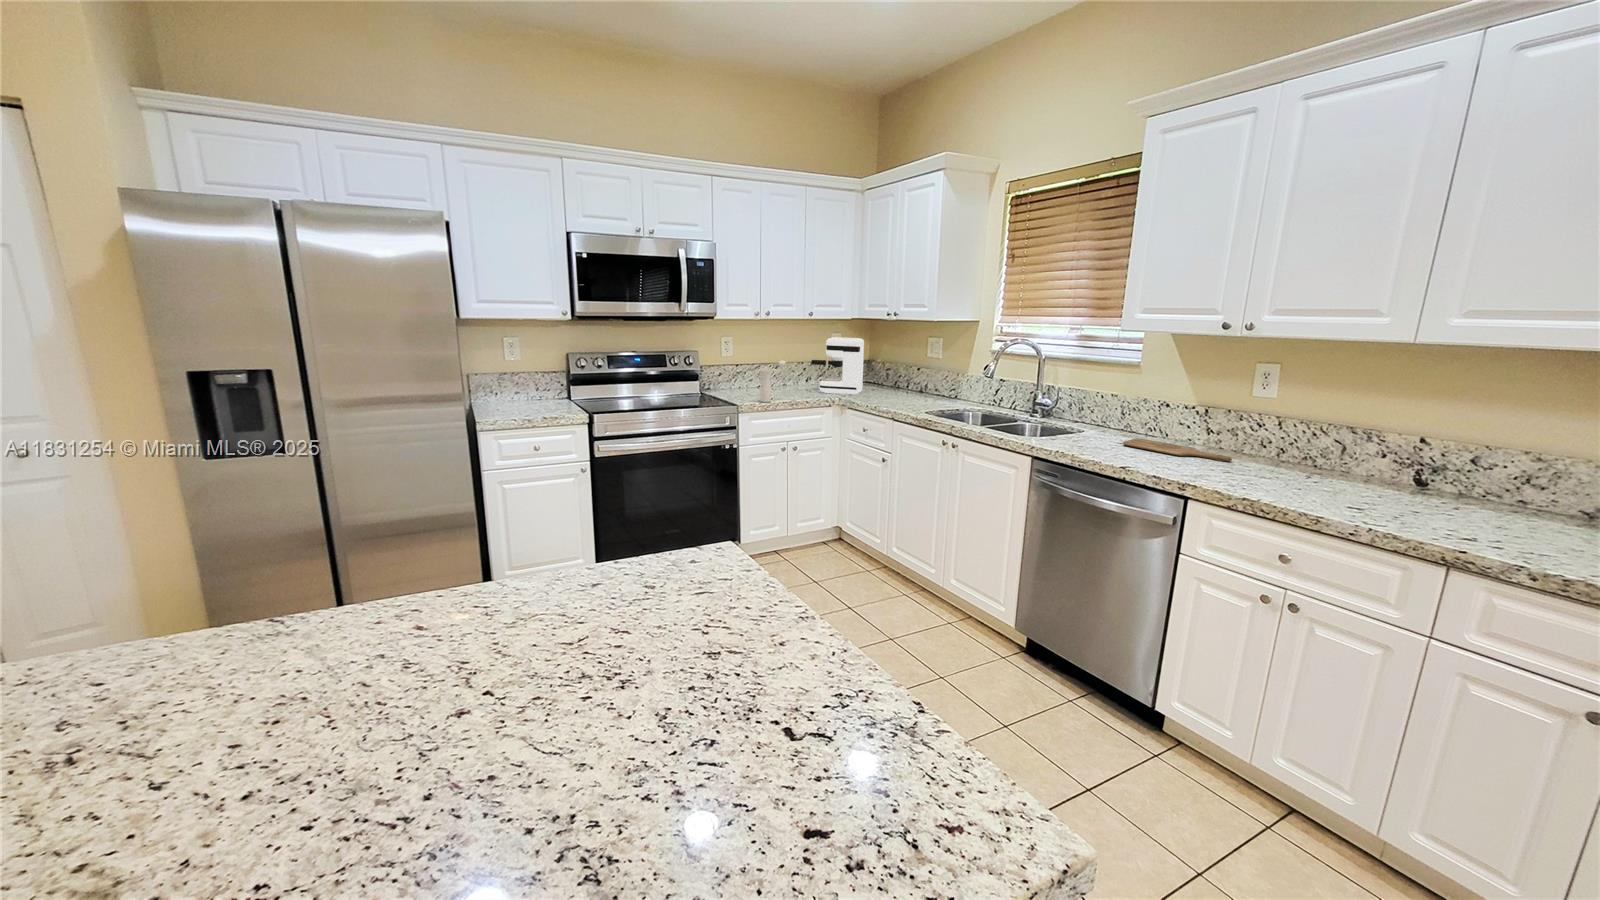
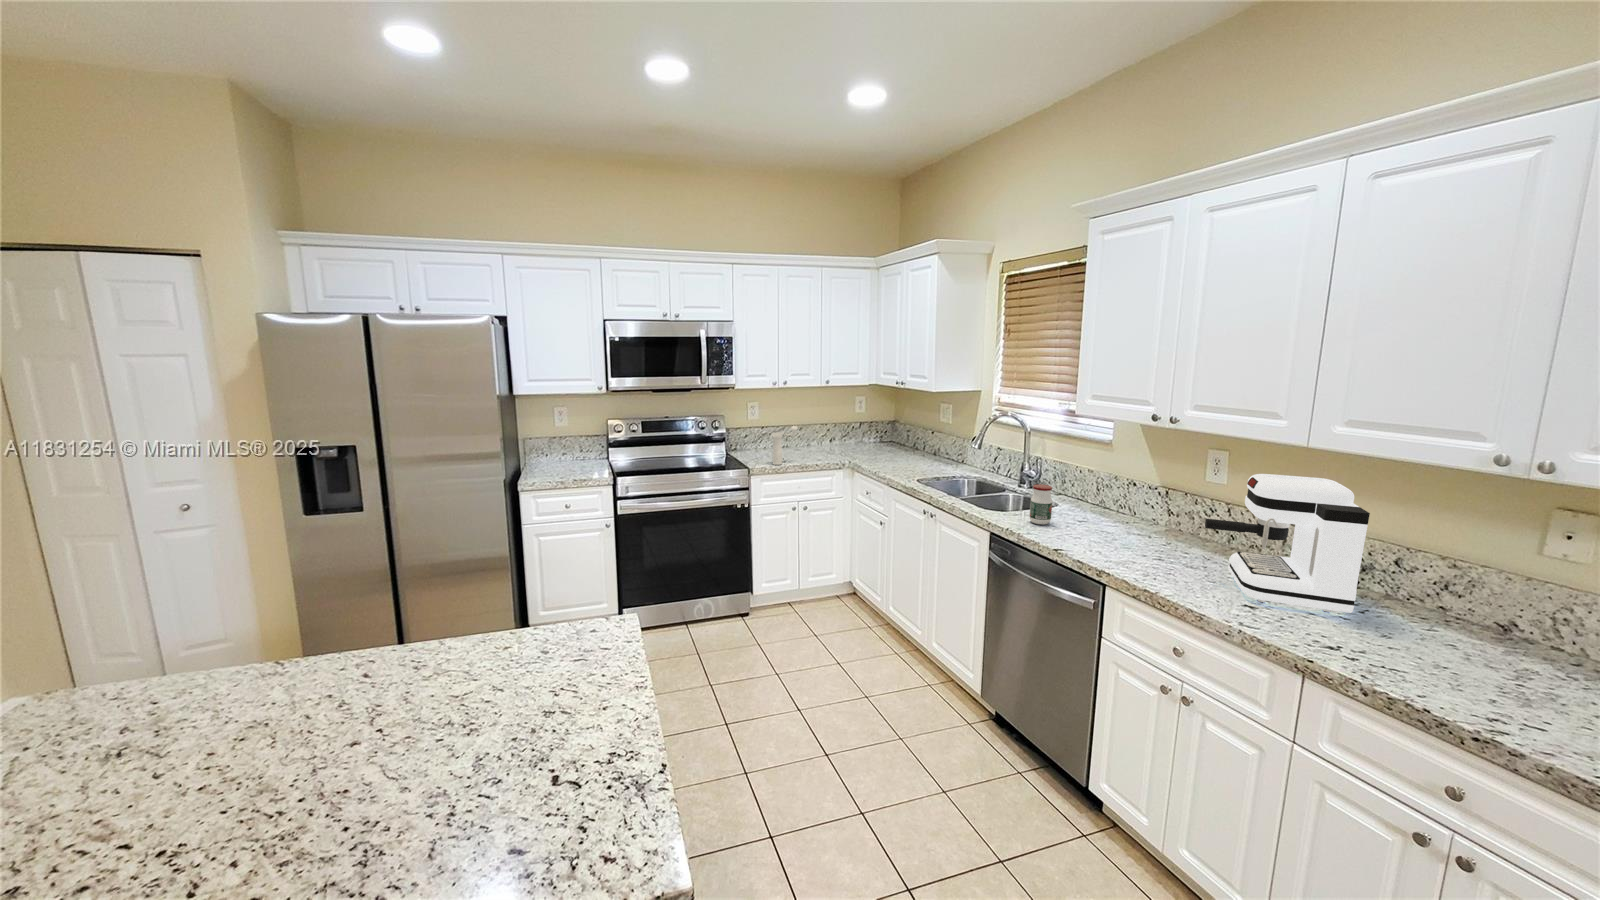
coffee maker: present [811,337,864,395] -> present [1205,474,1370,613]
jar: none [1072,406,1098,447] -> present [1030,484,1052,525]
cutting board: present [1123,438,1232,461] -> none [1082,517,1178,547]

